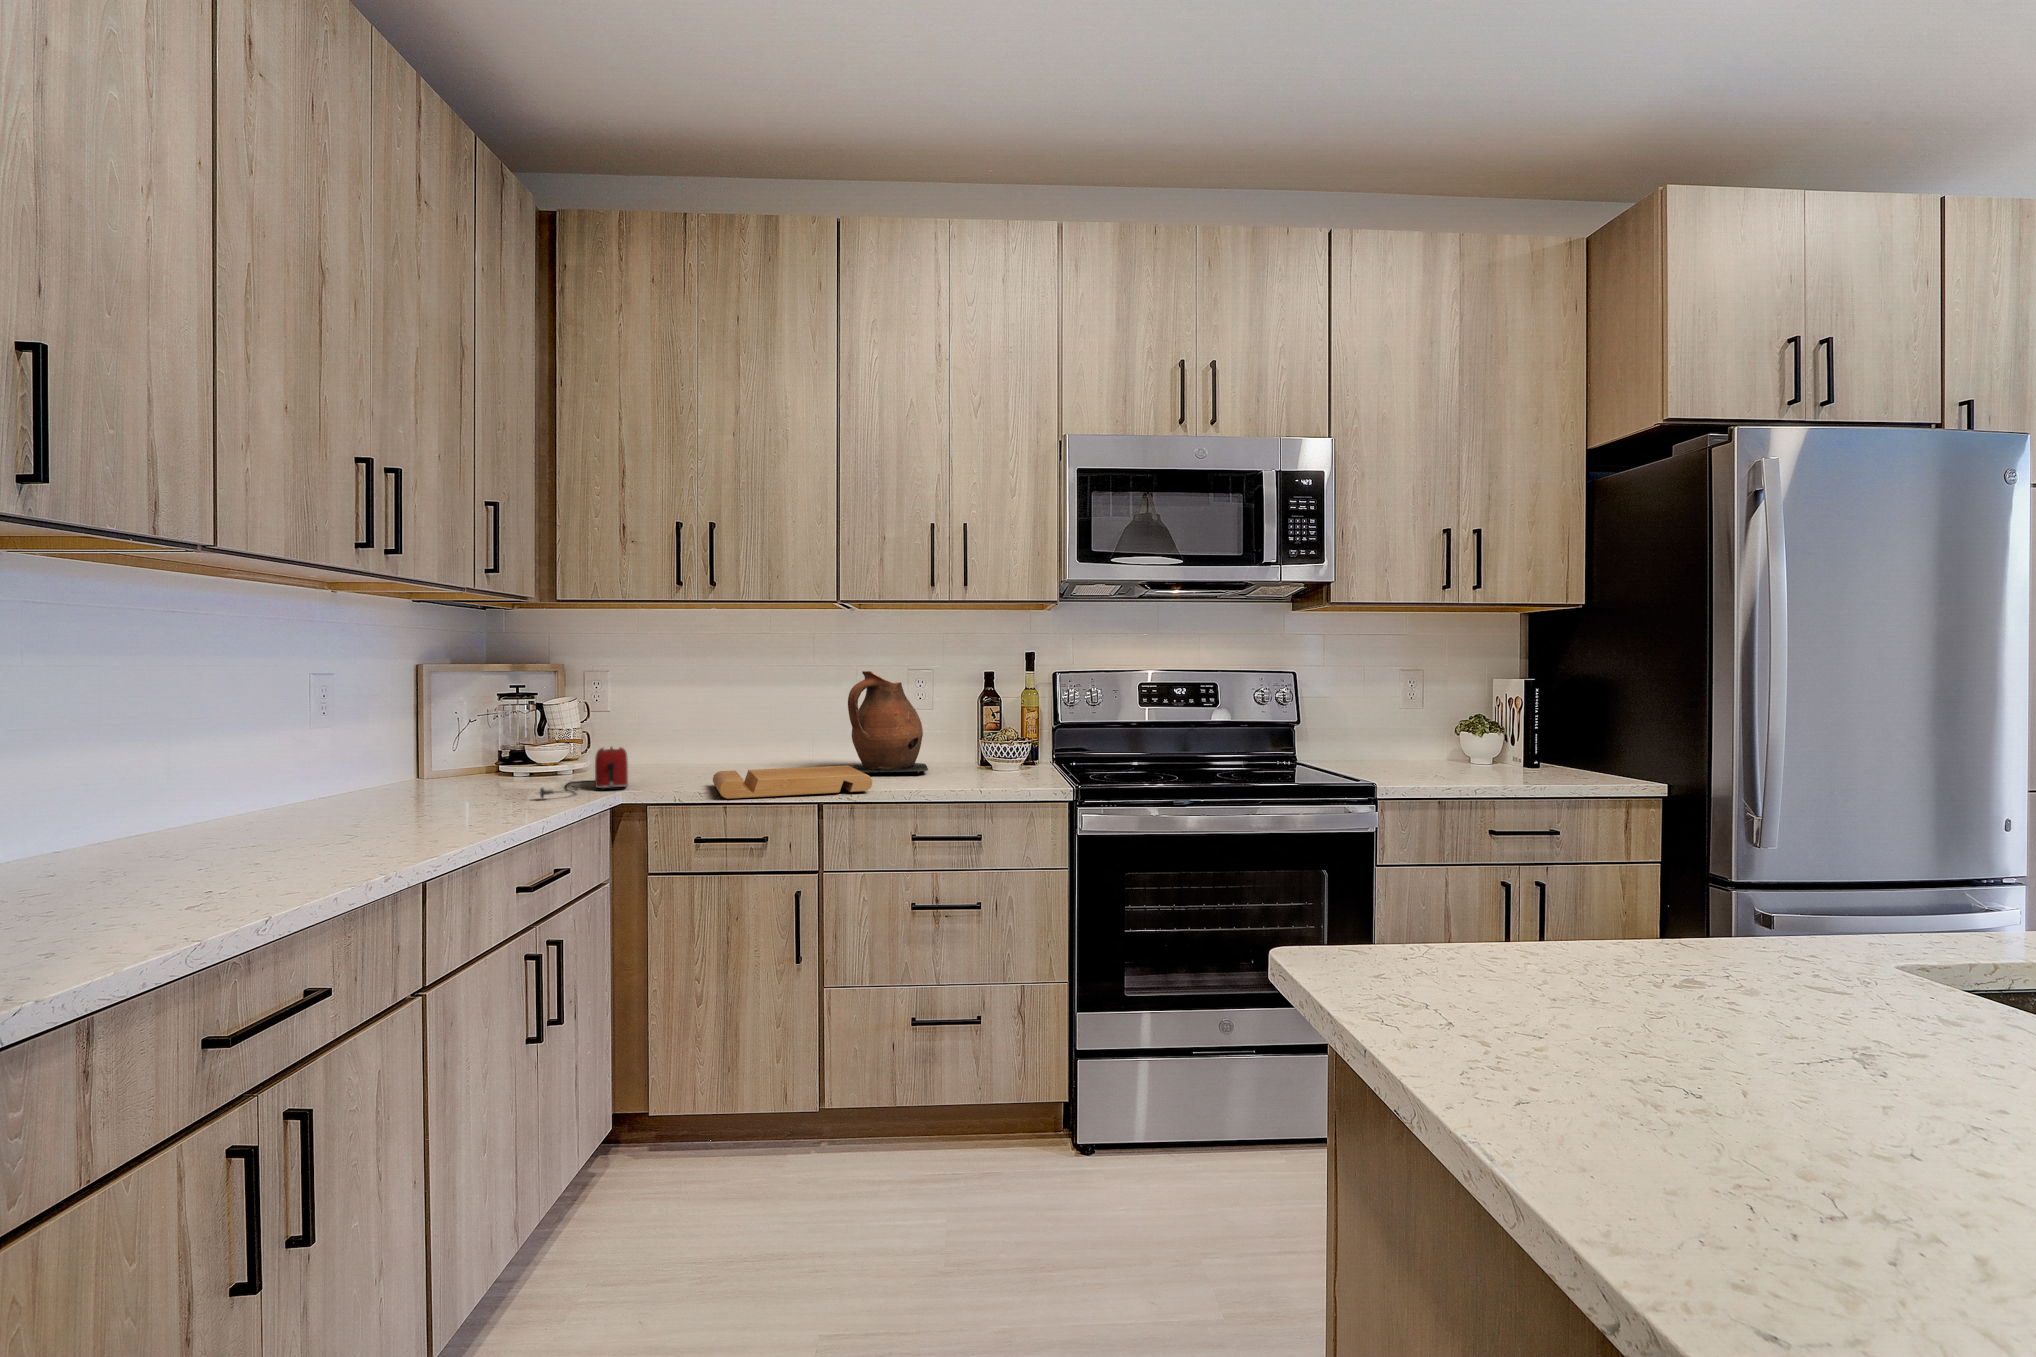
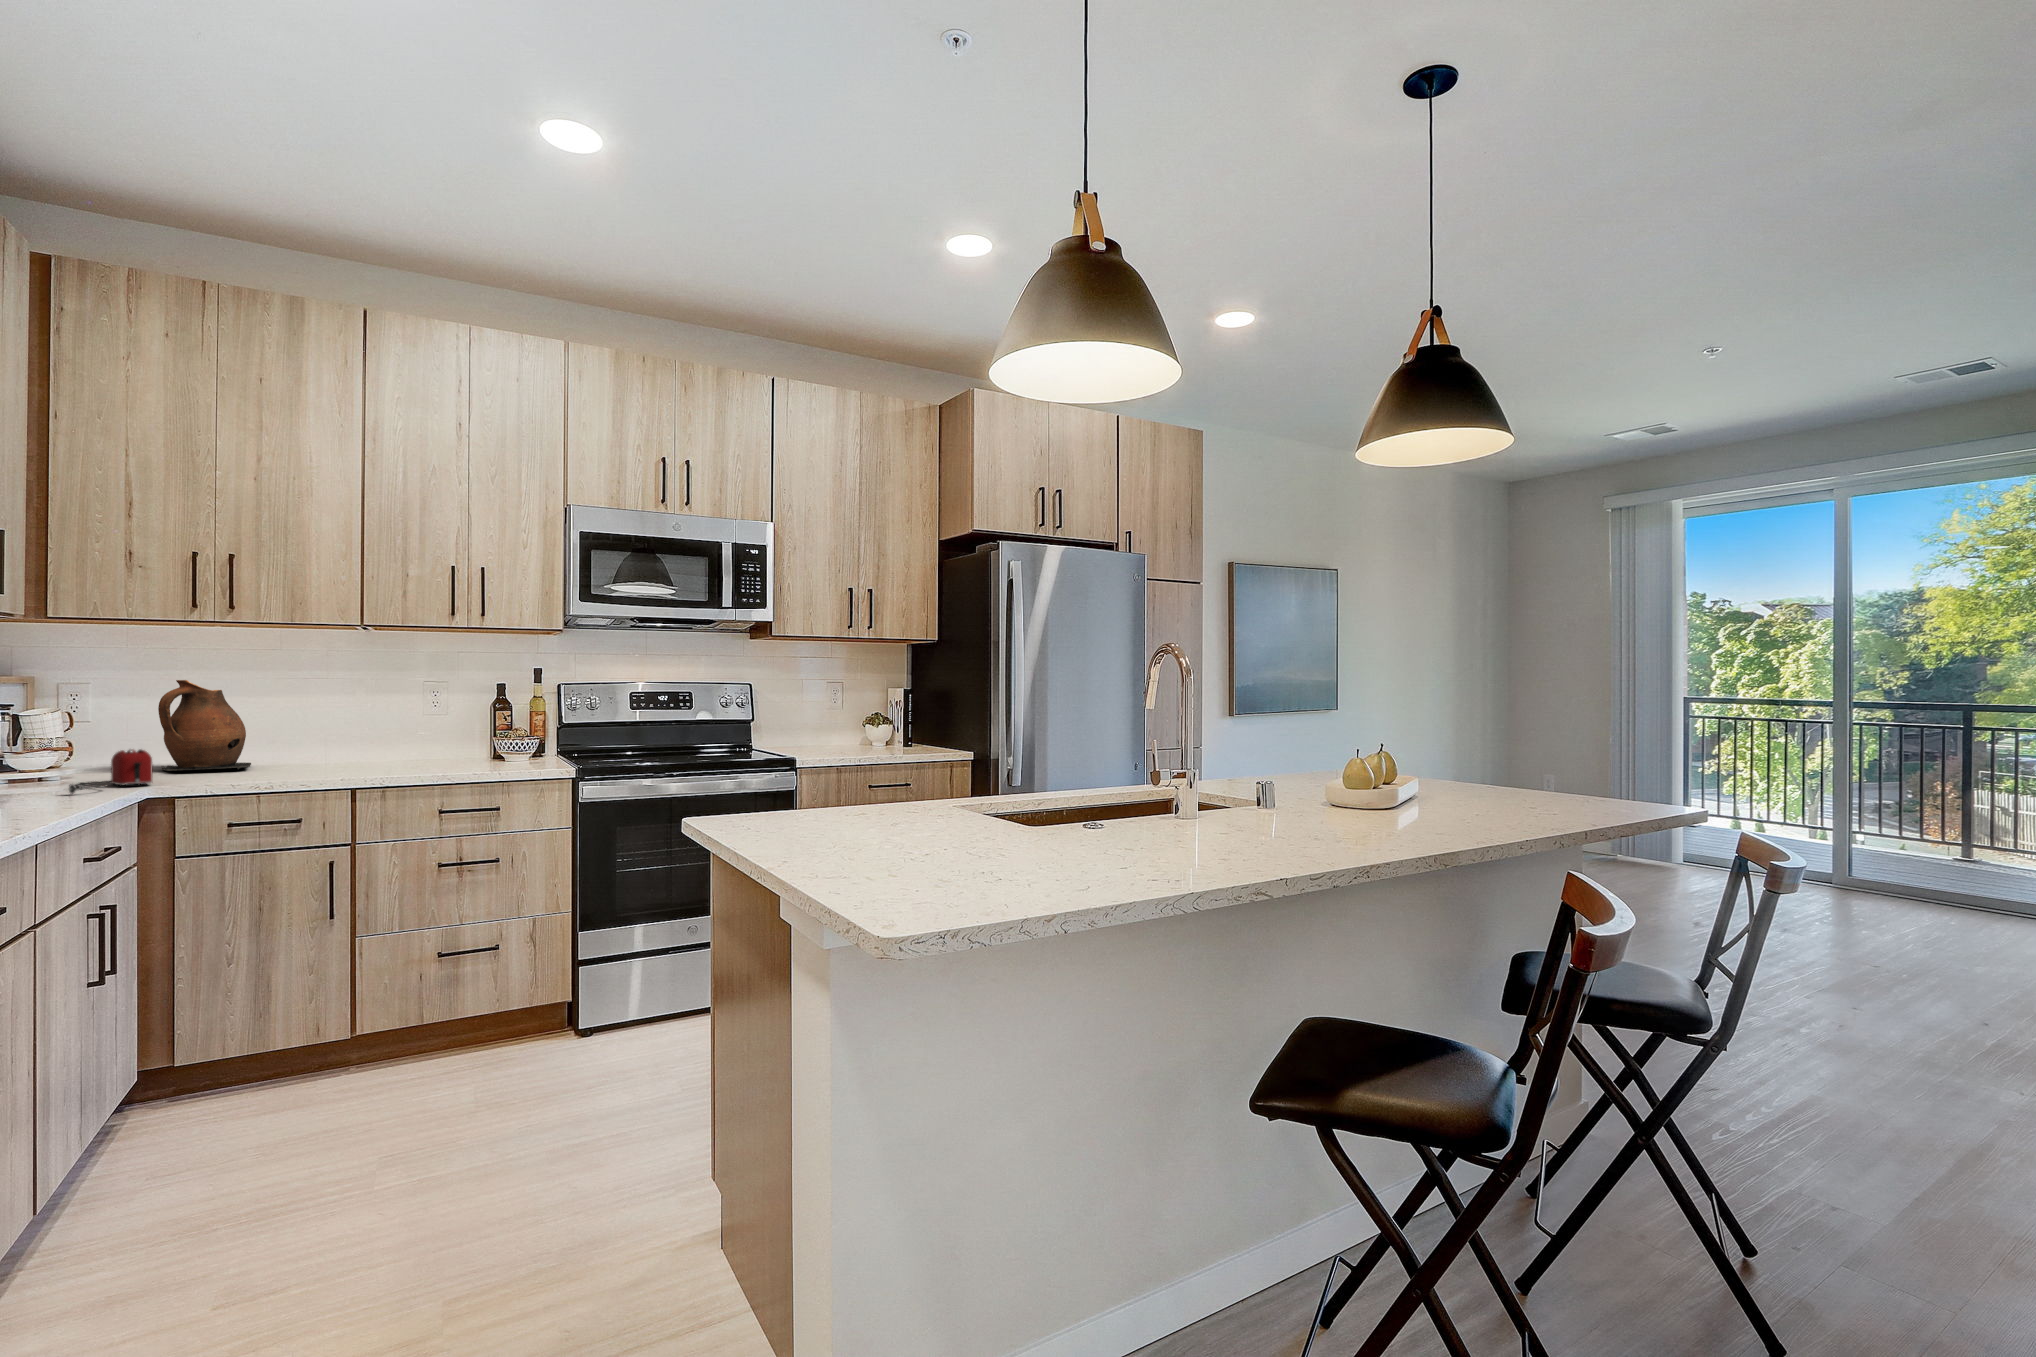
ceramic pitcher: present [848,671,928,773] -> present [158,680,251,771]
cutting board: present [713,766,872,799] -> none [242,760,404,787]

